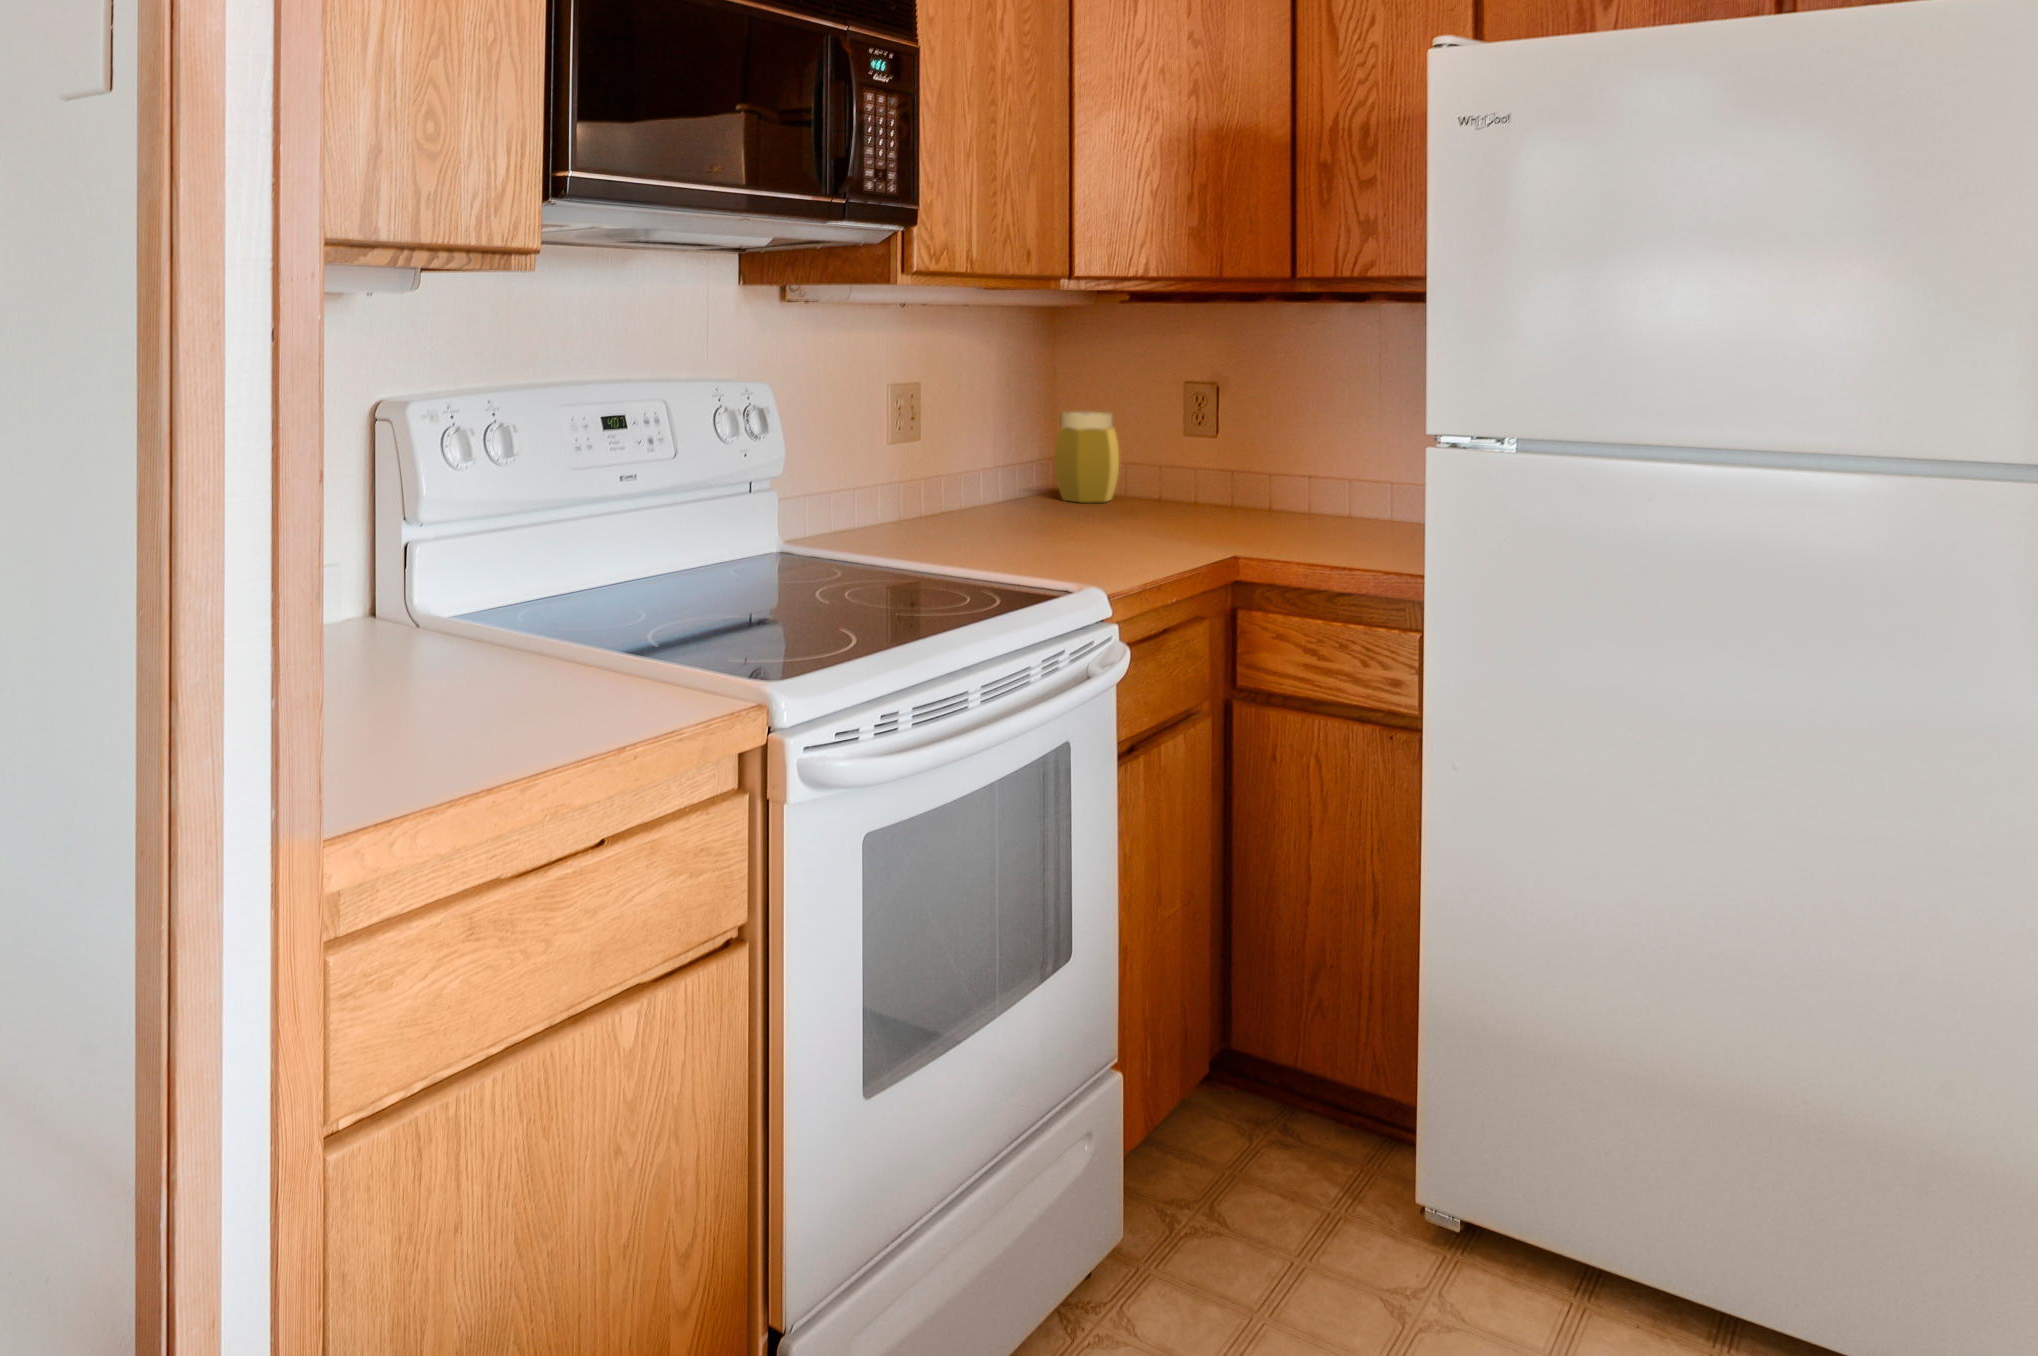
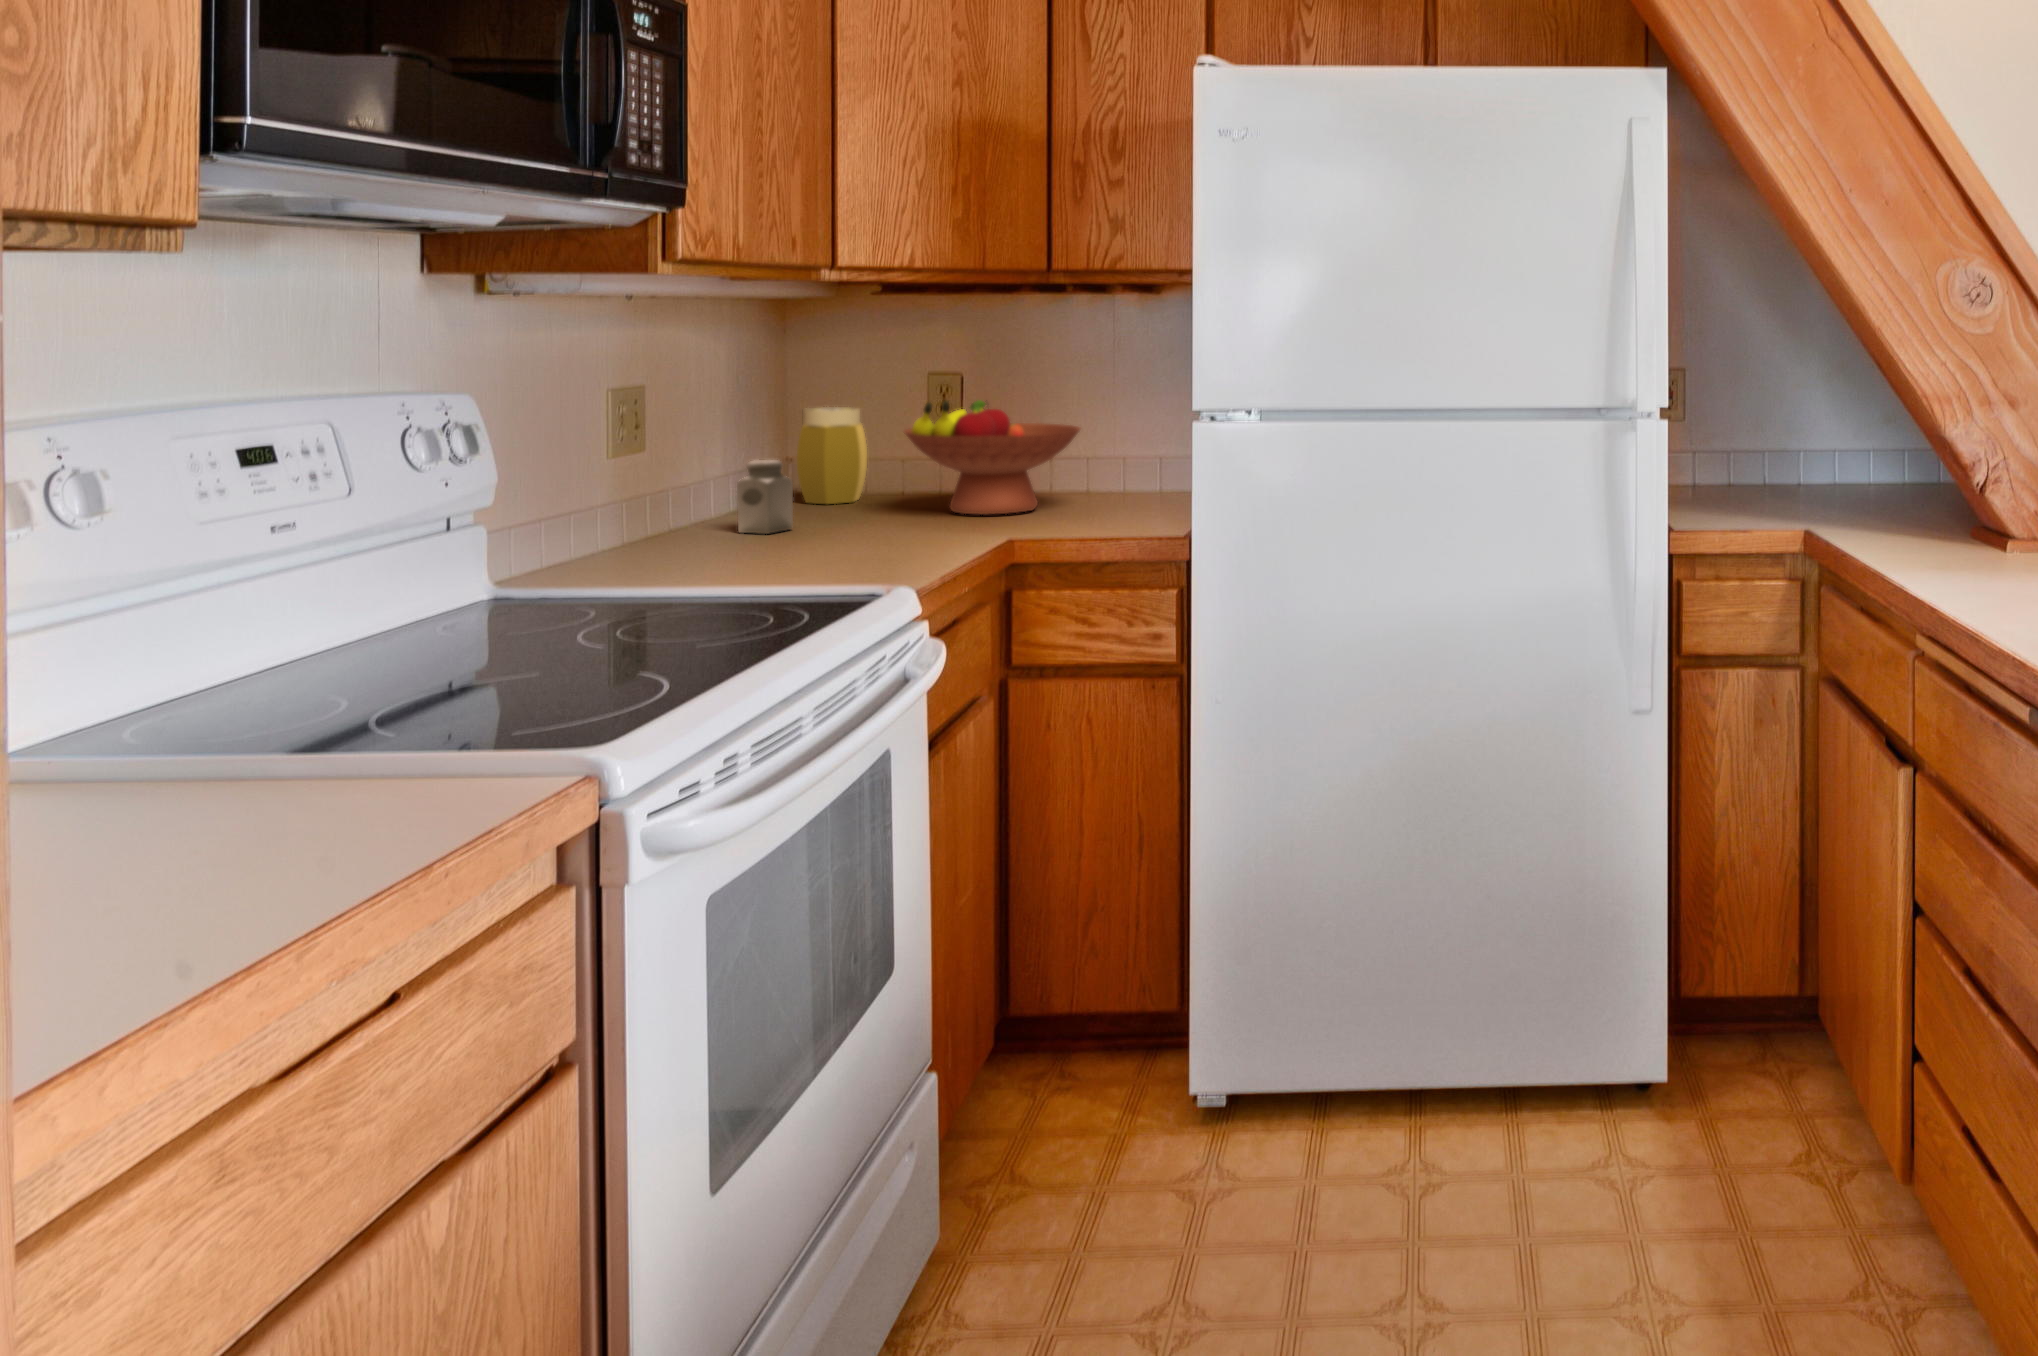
fruit bowl: none [1143,406,1327,523] -> present [904,400,1080,515]
salt shaker: none [990,456,1037,524] -> present [737,460,793,534]

